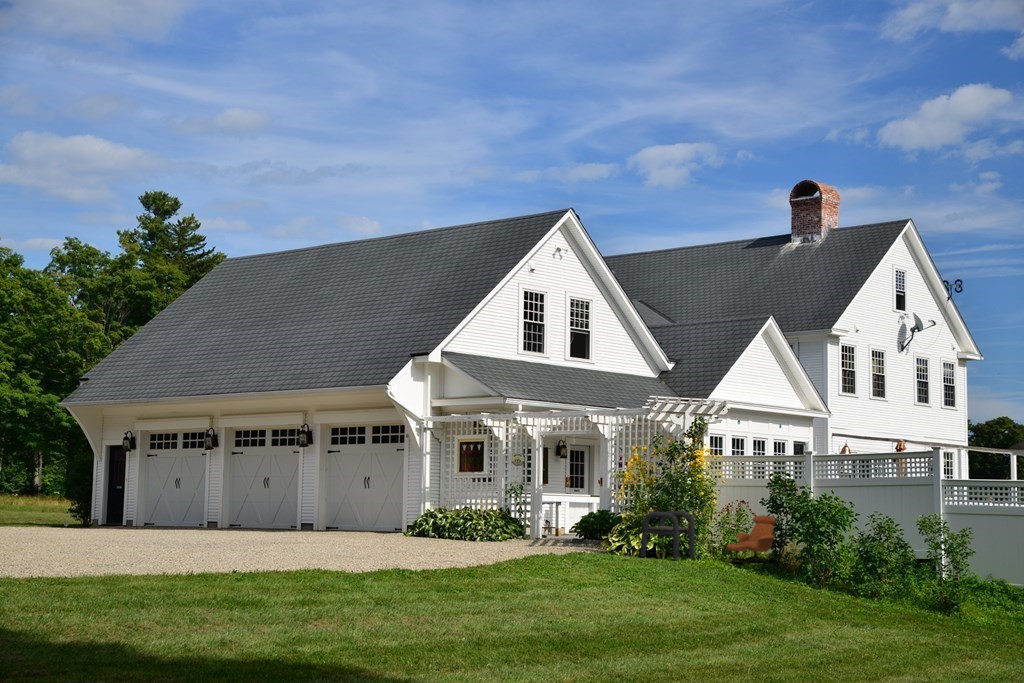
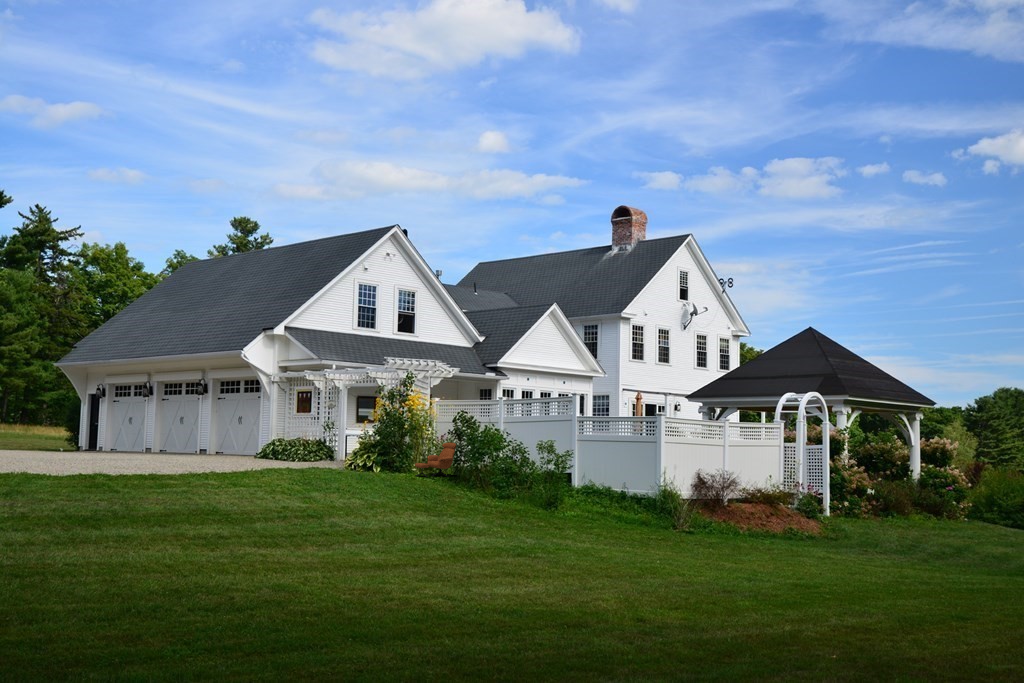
bench: present [640,511,695,559] -> none [353,439,399,474]

